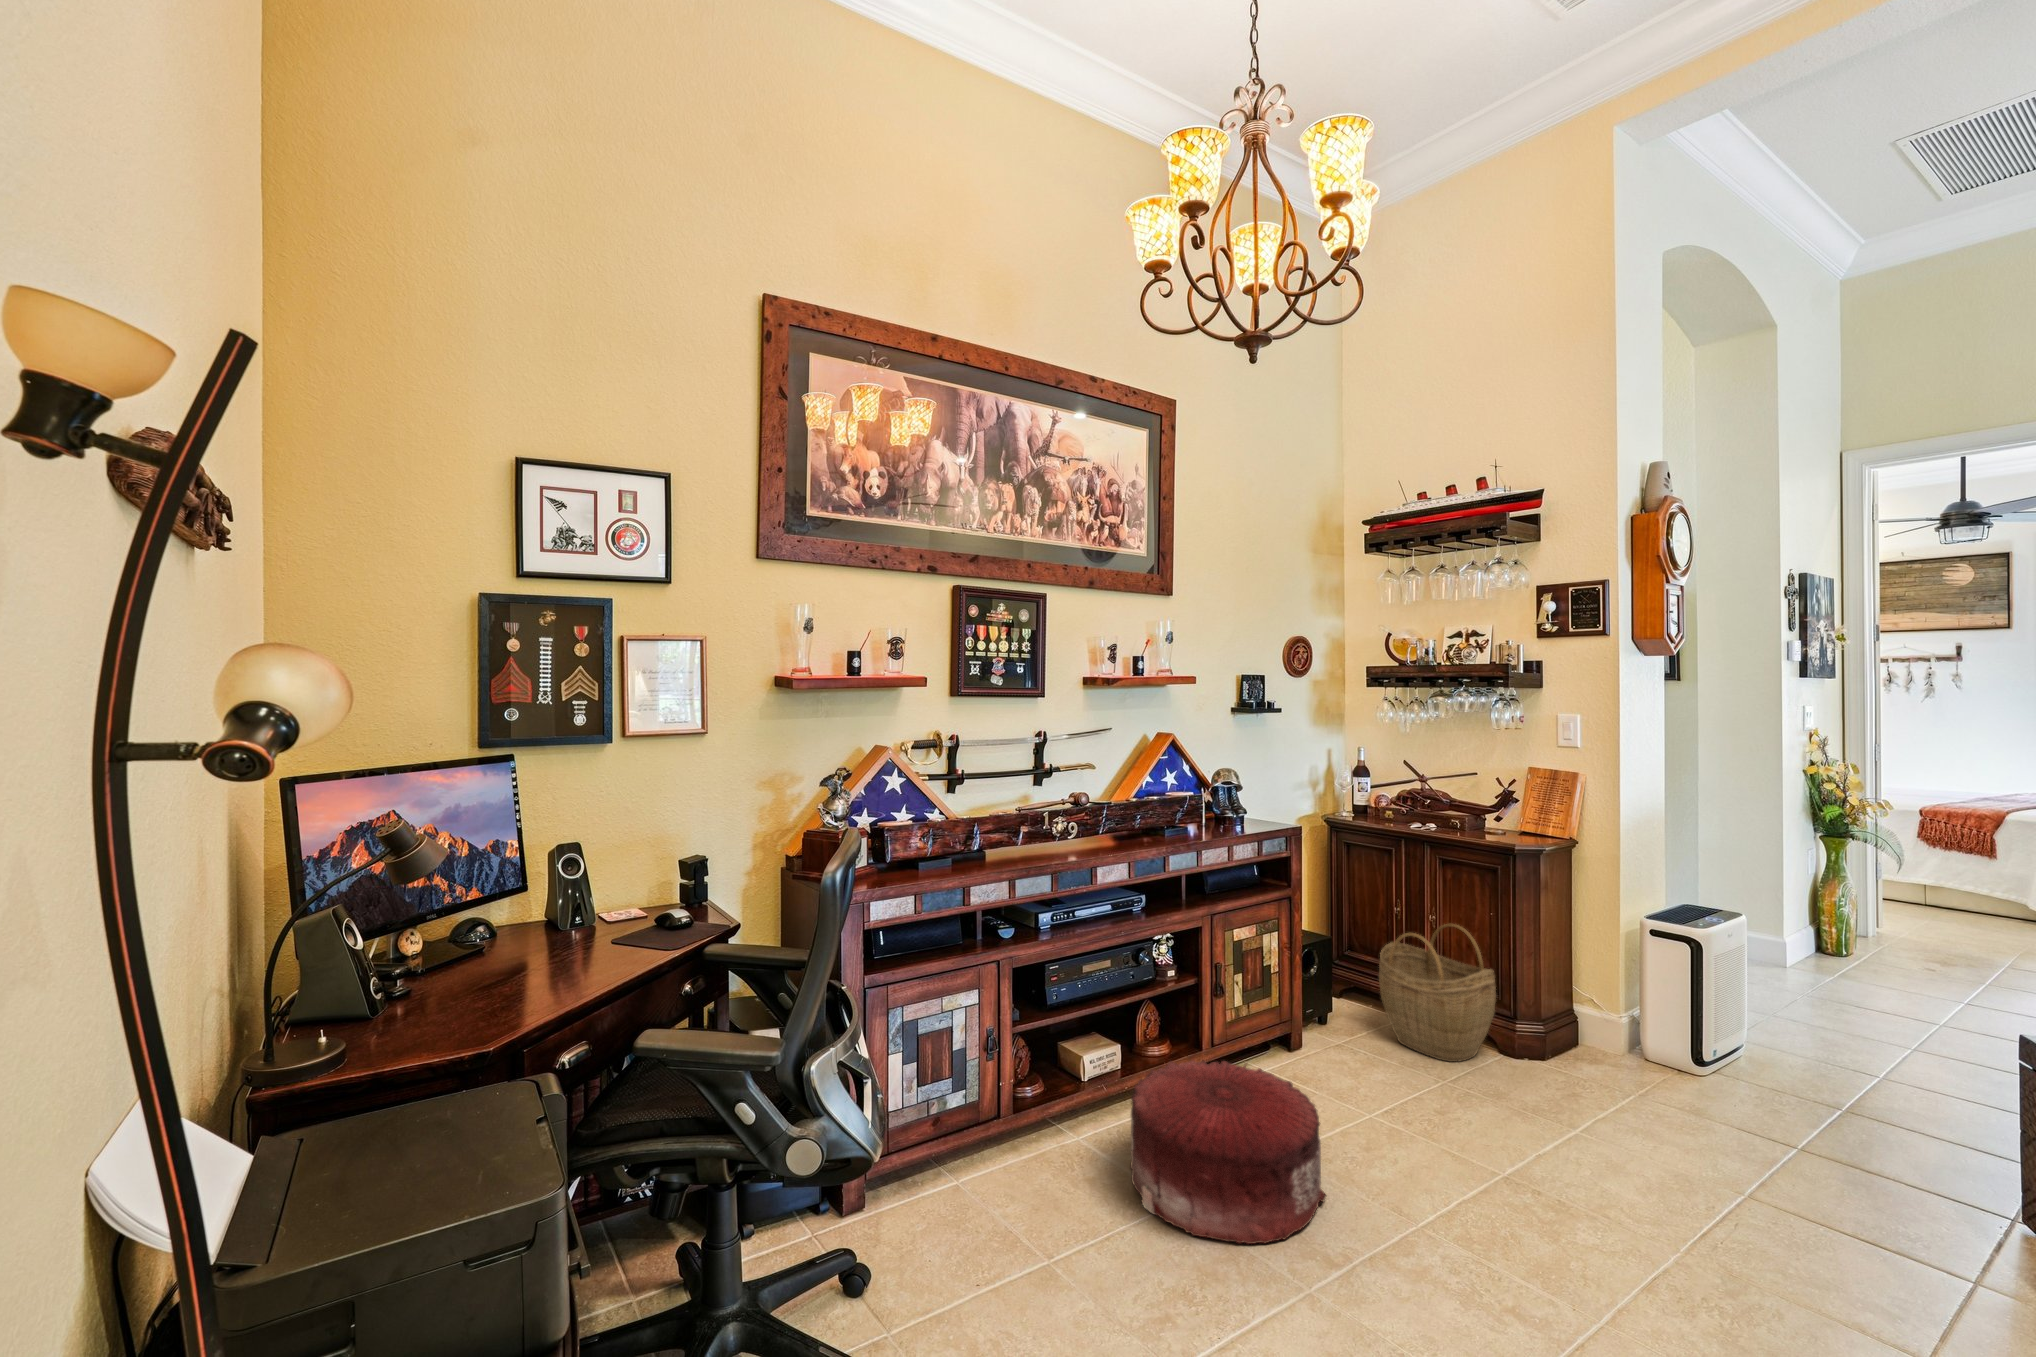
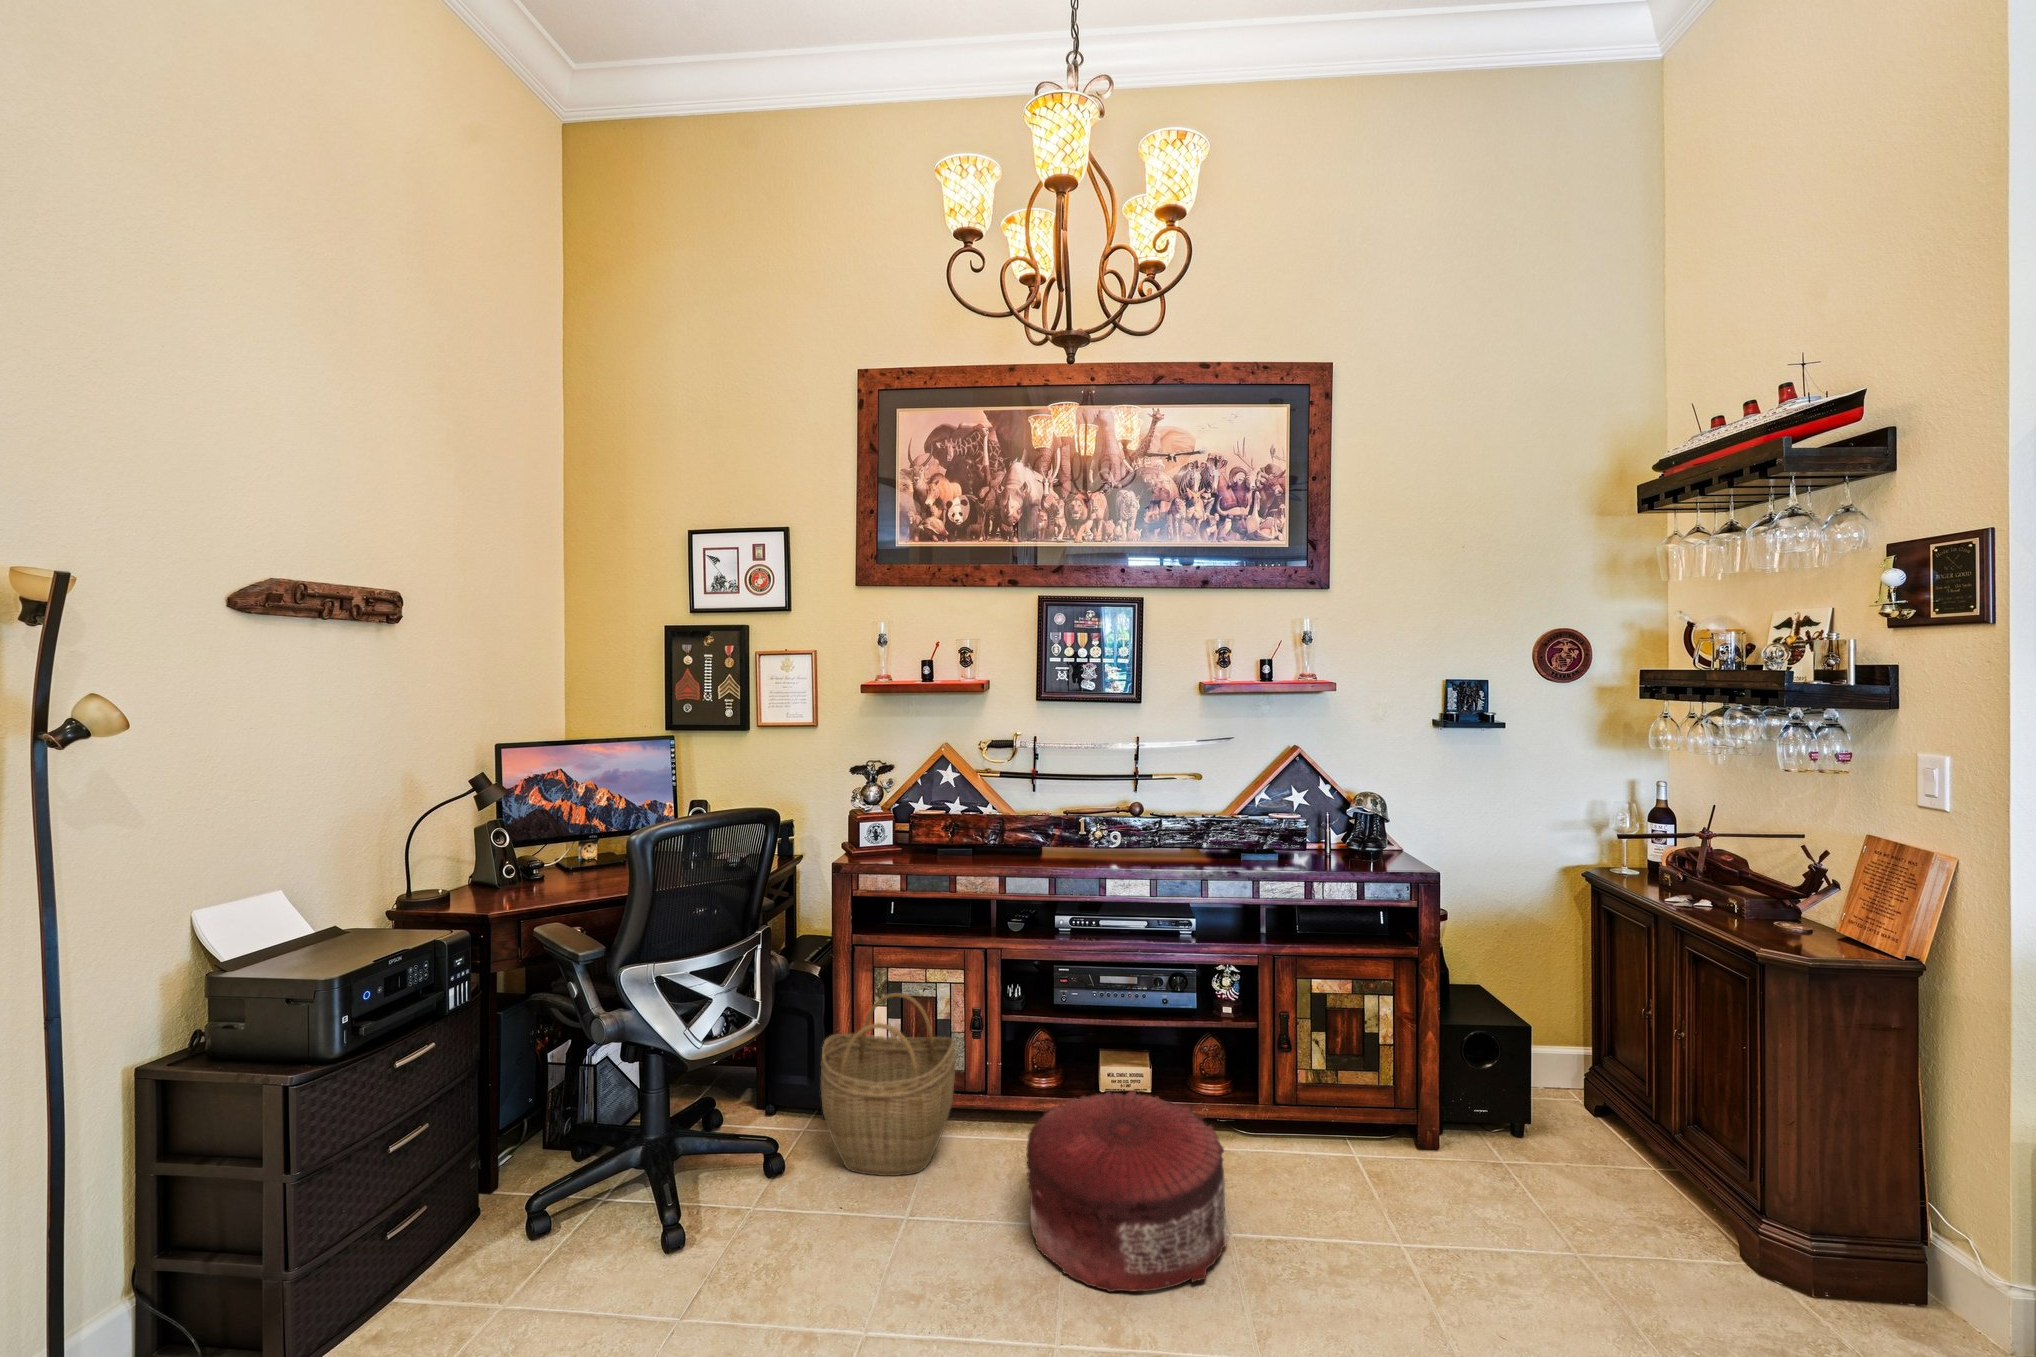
woven basket: present [1379,924,1496,1062] -> present [821,993,955,1176]

